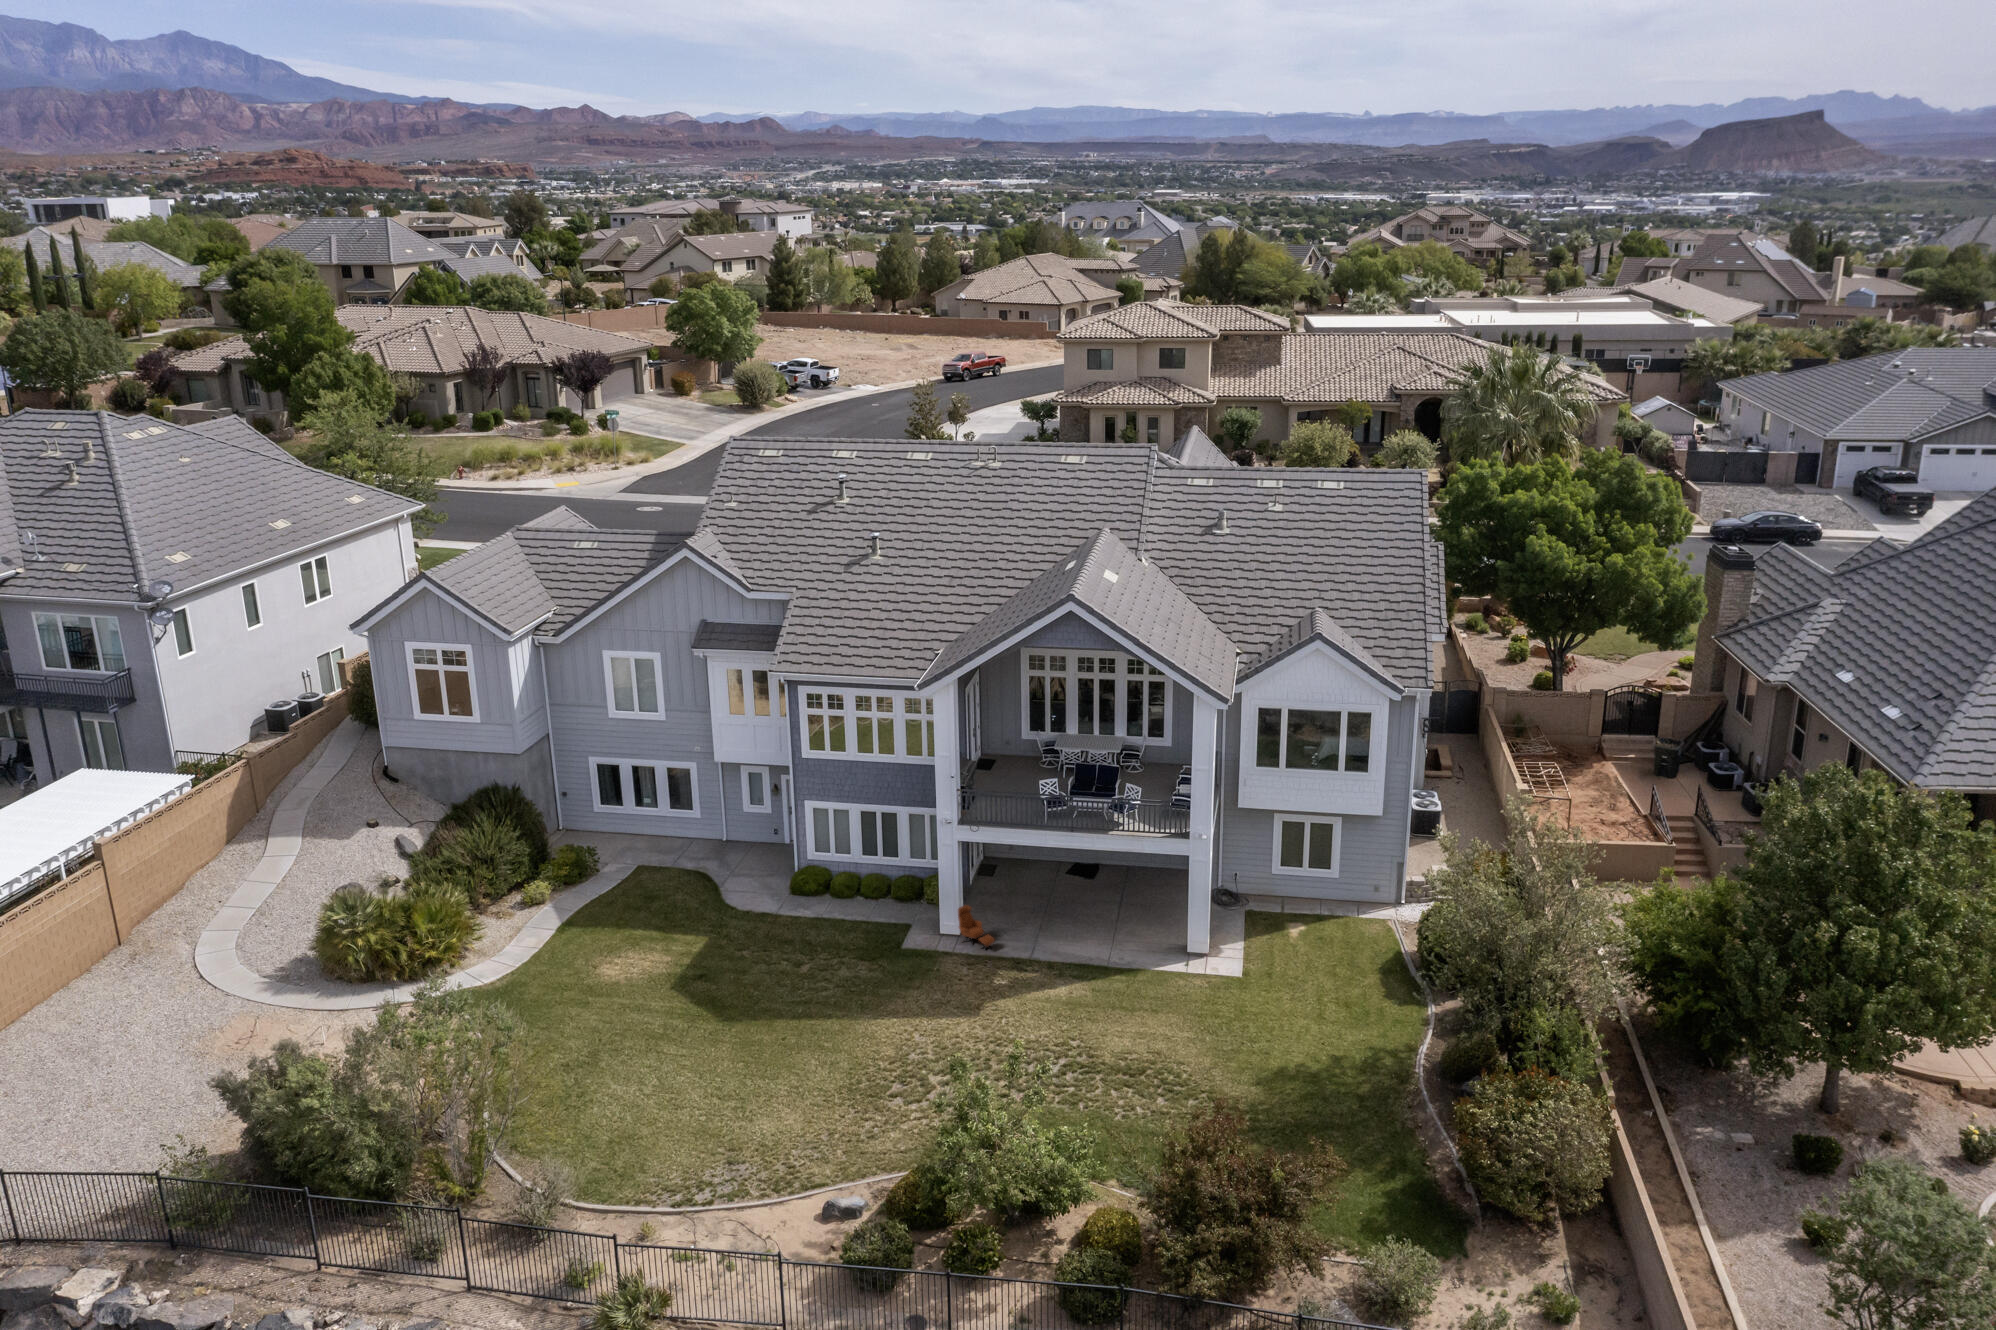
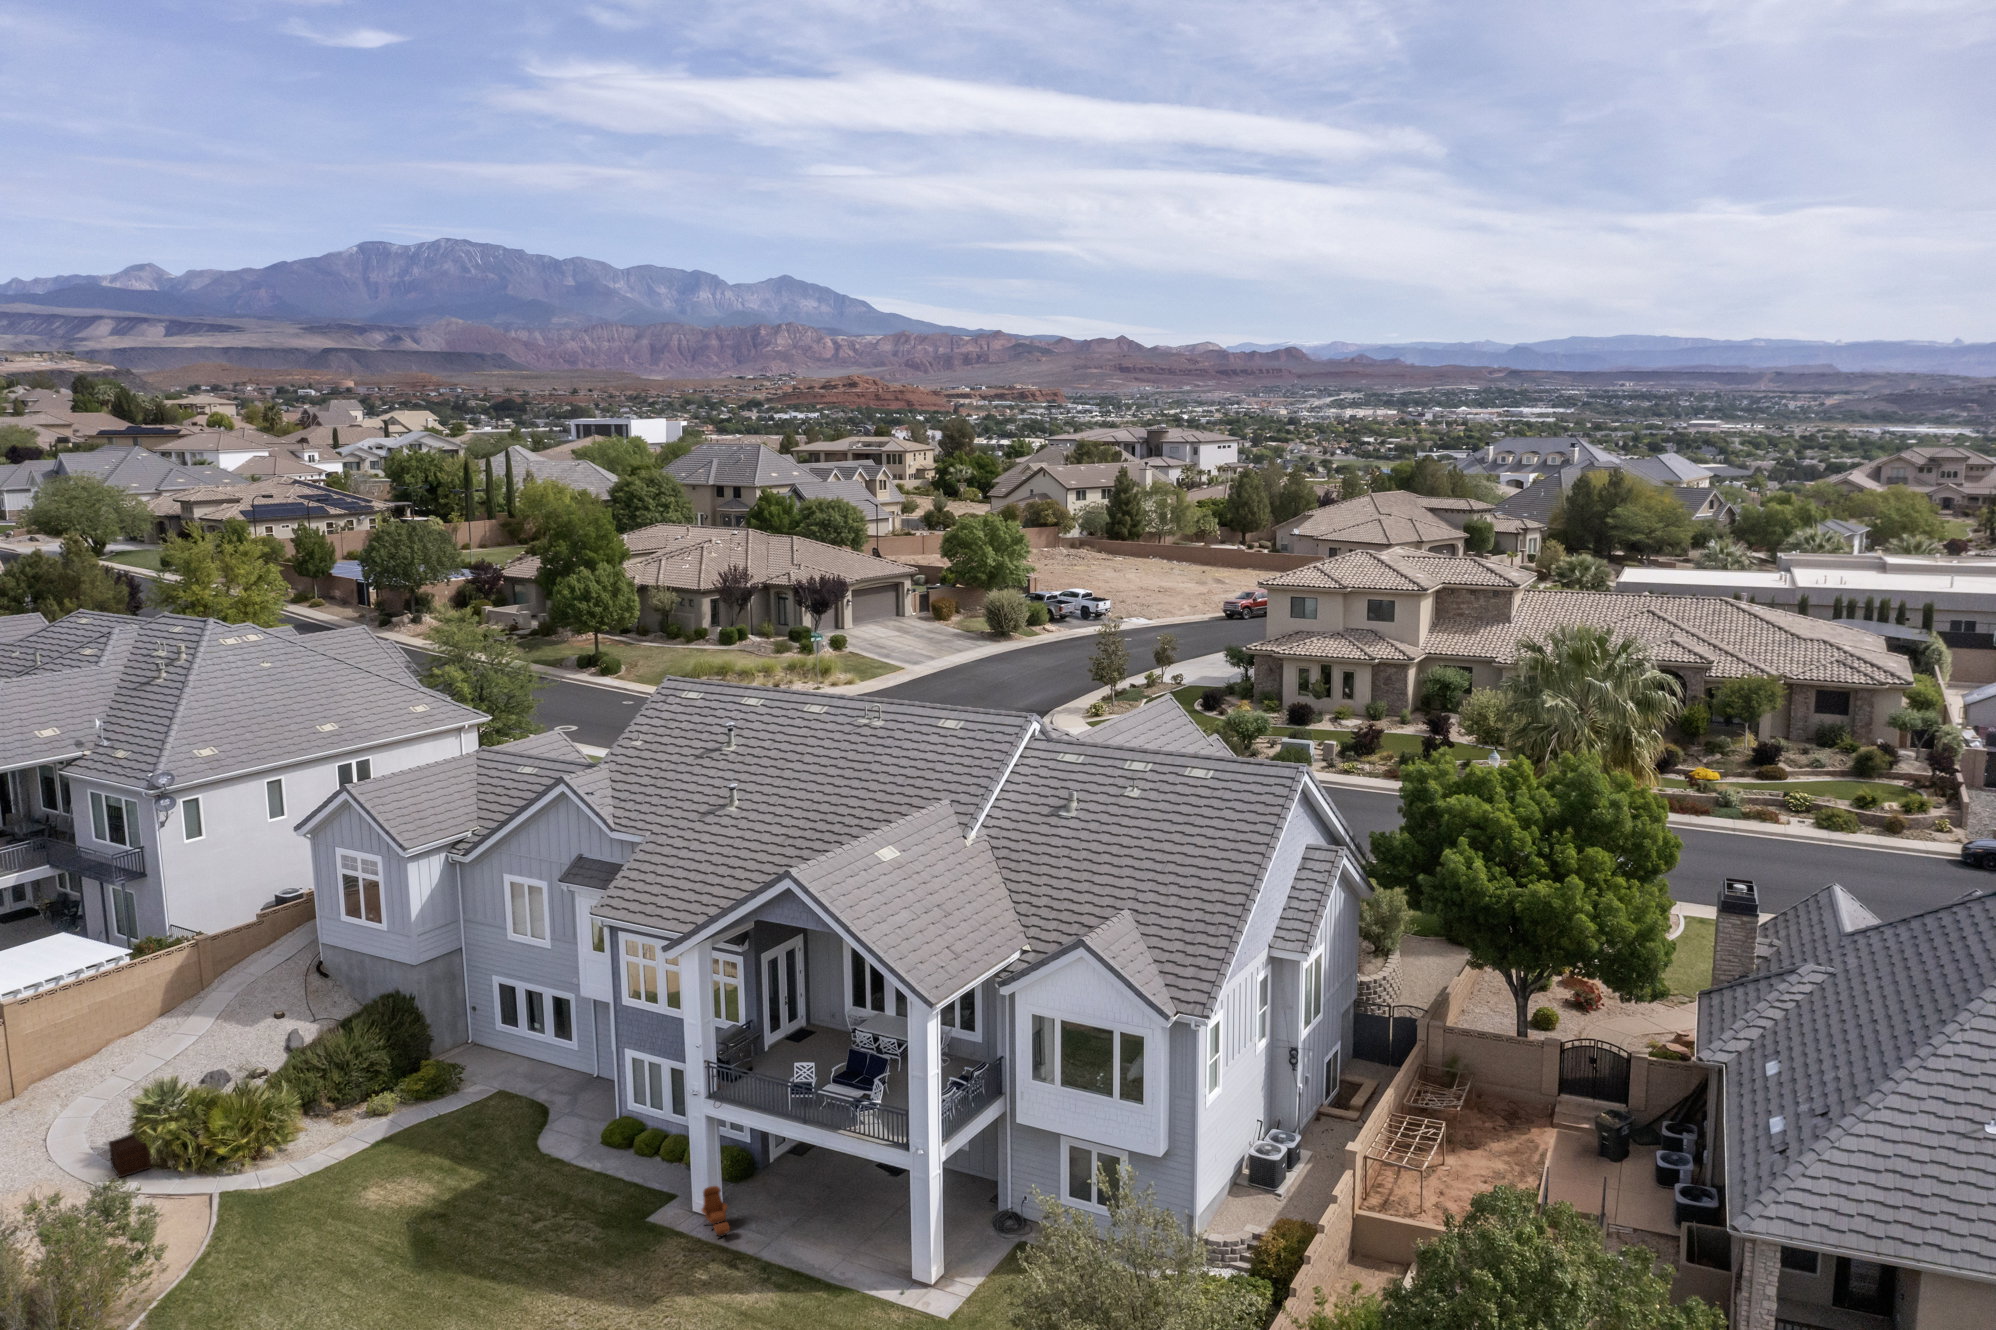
wooden crate: none [296,946,347,993] -> present [109,1134,151,1177]

